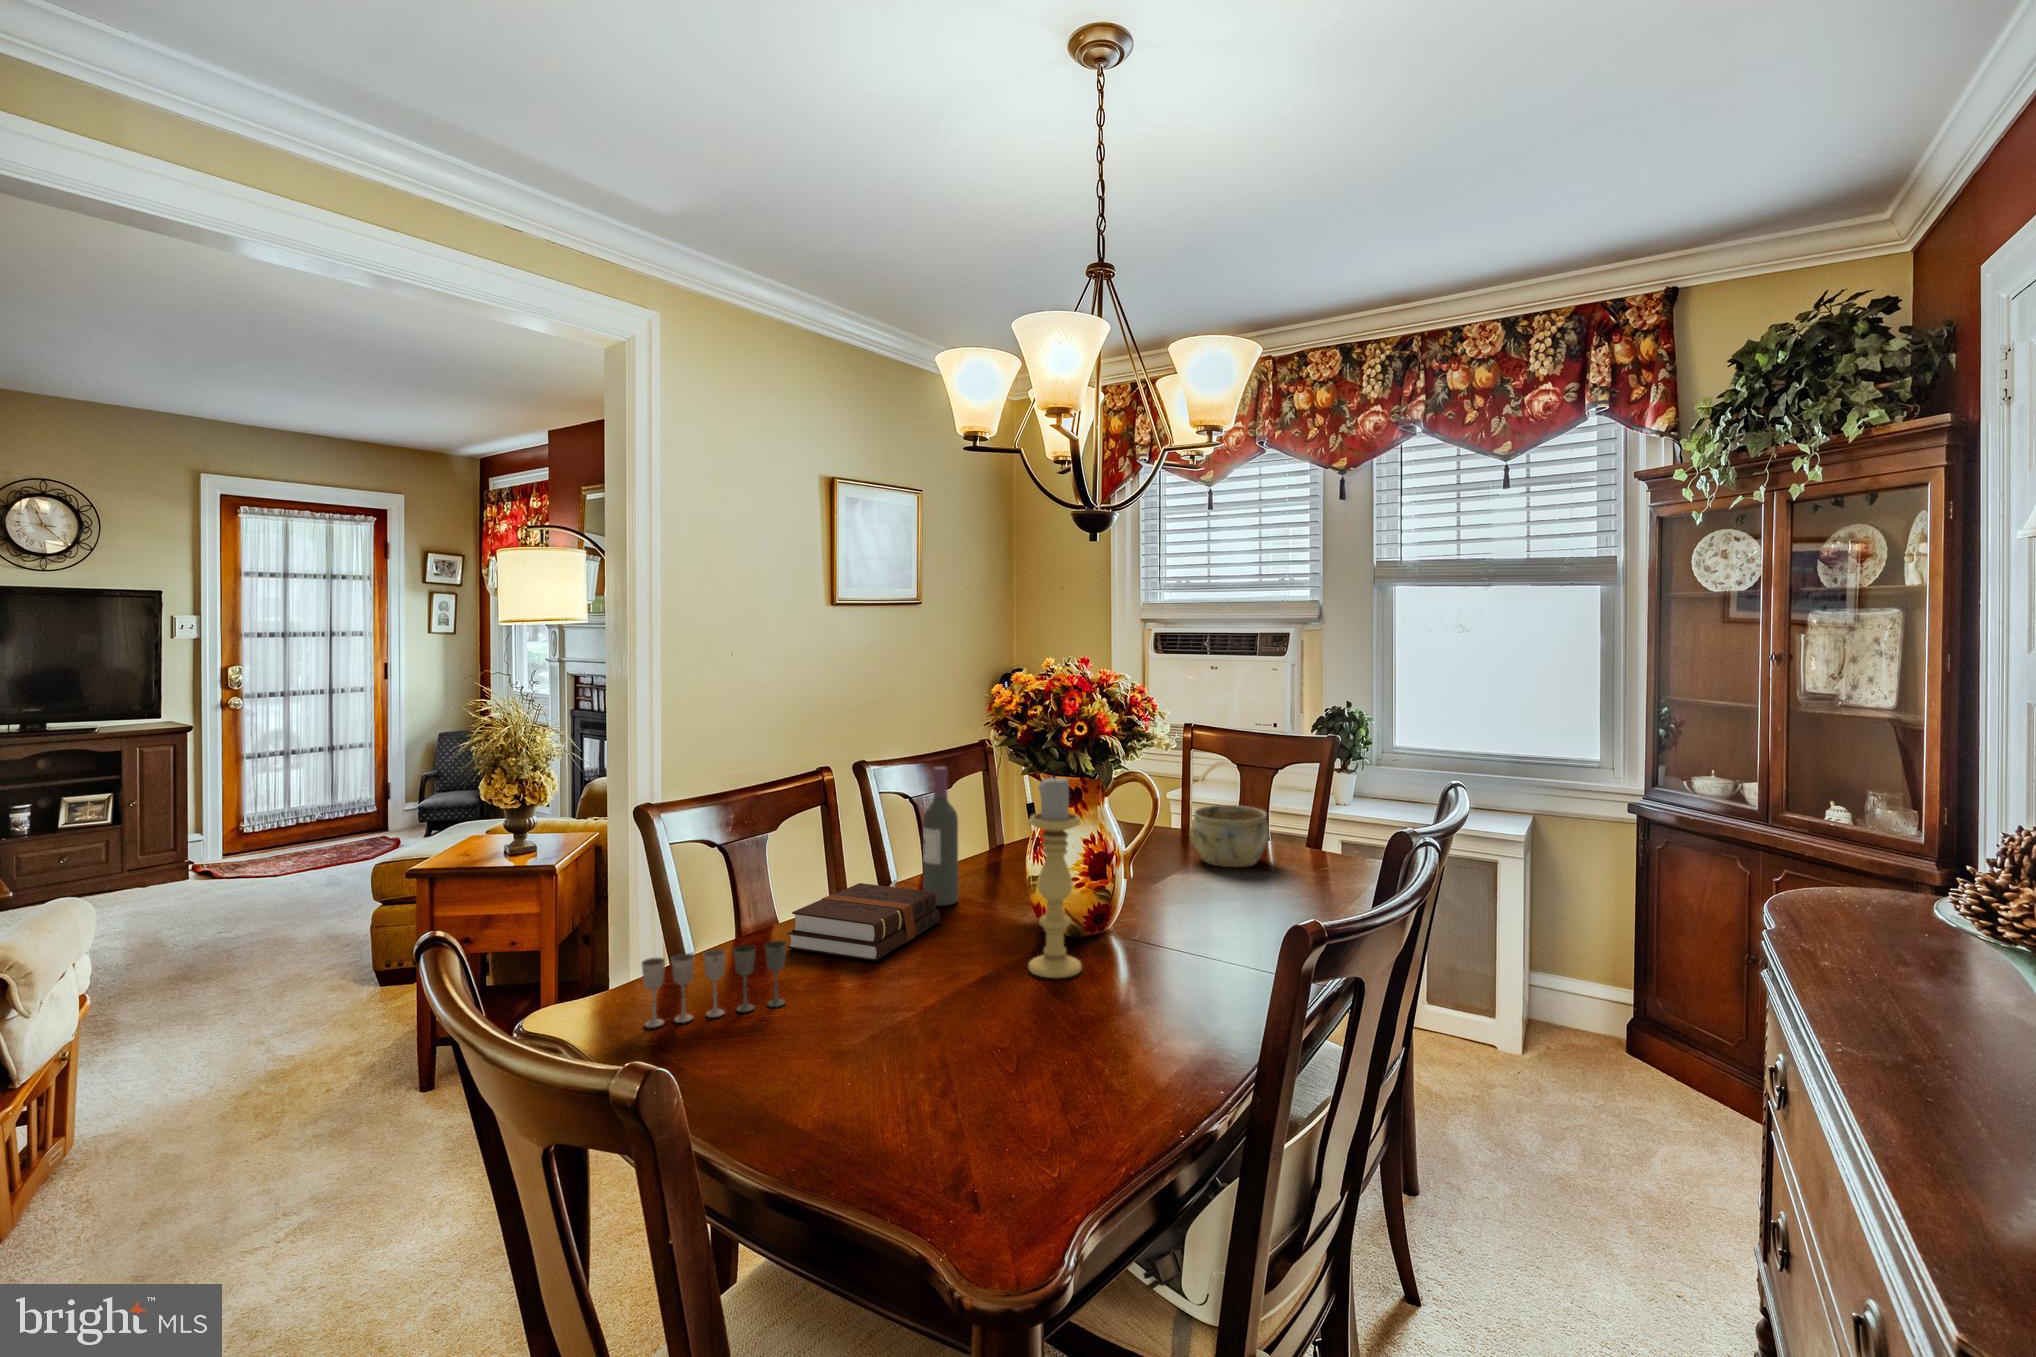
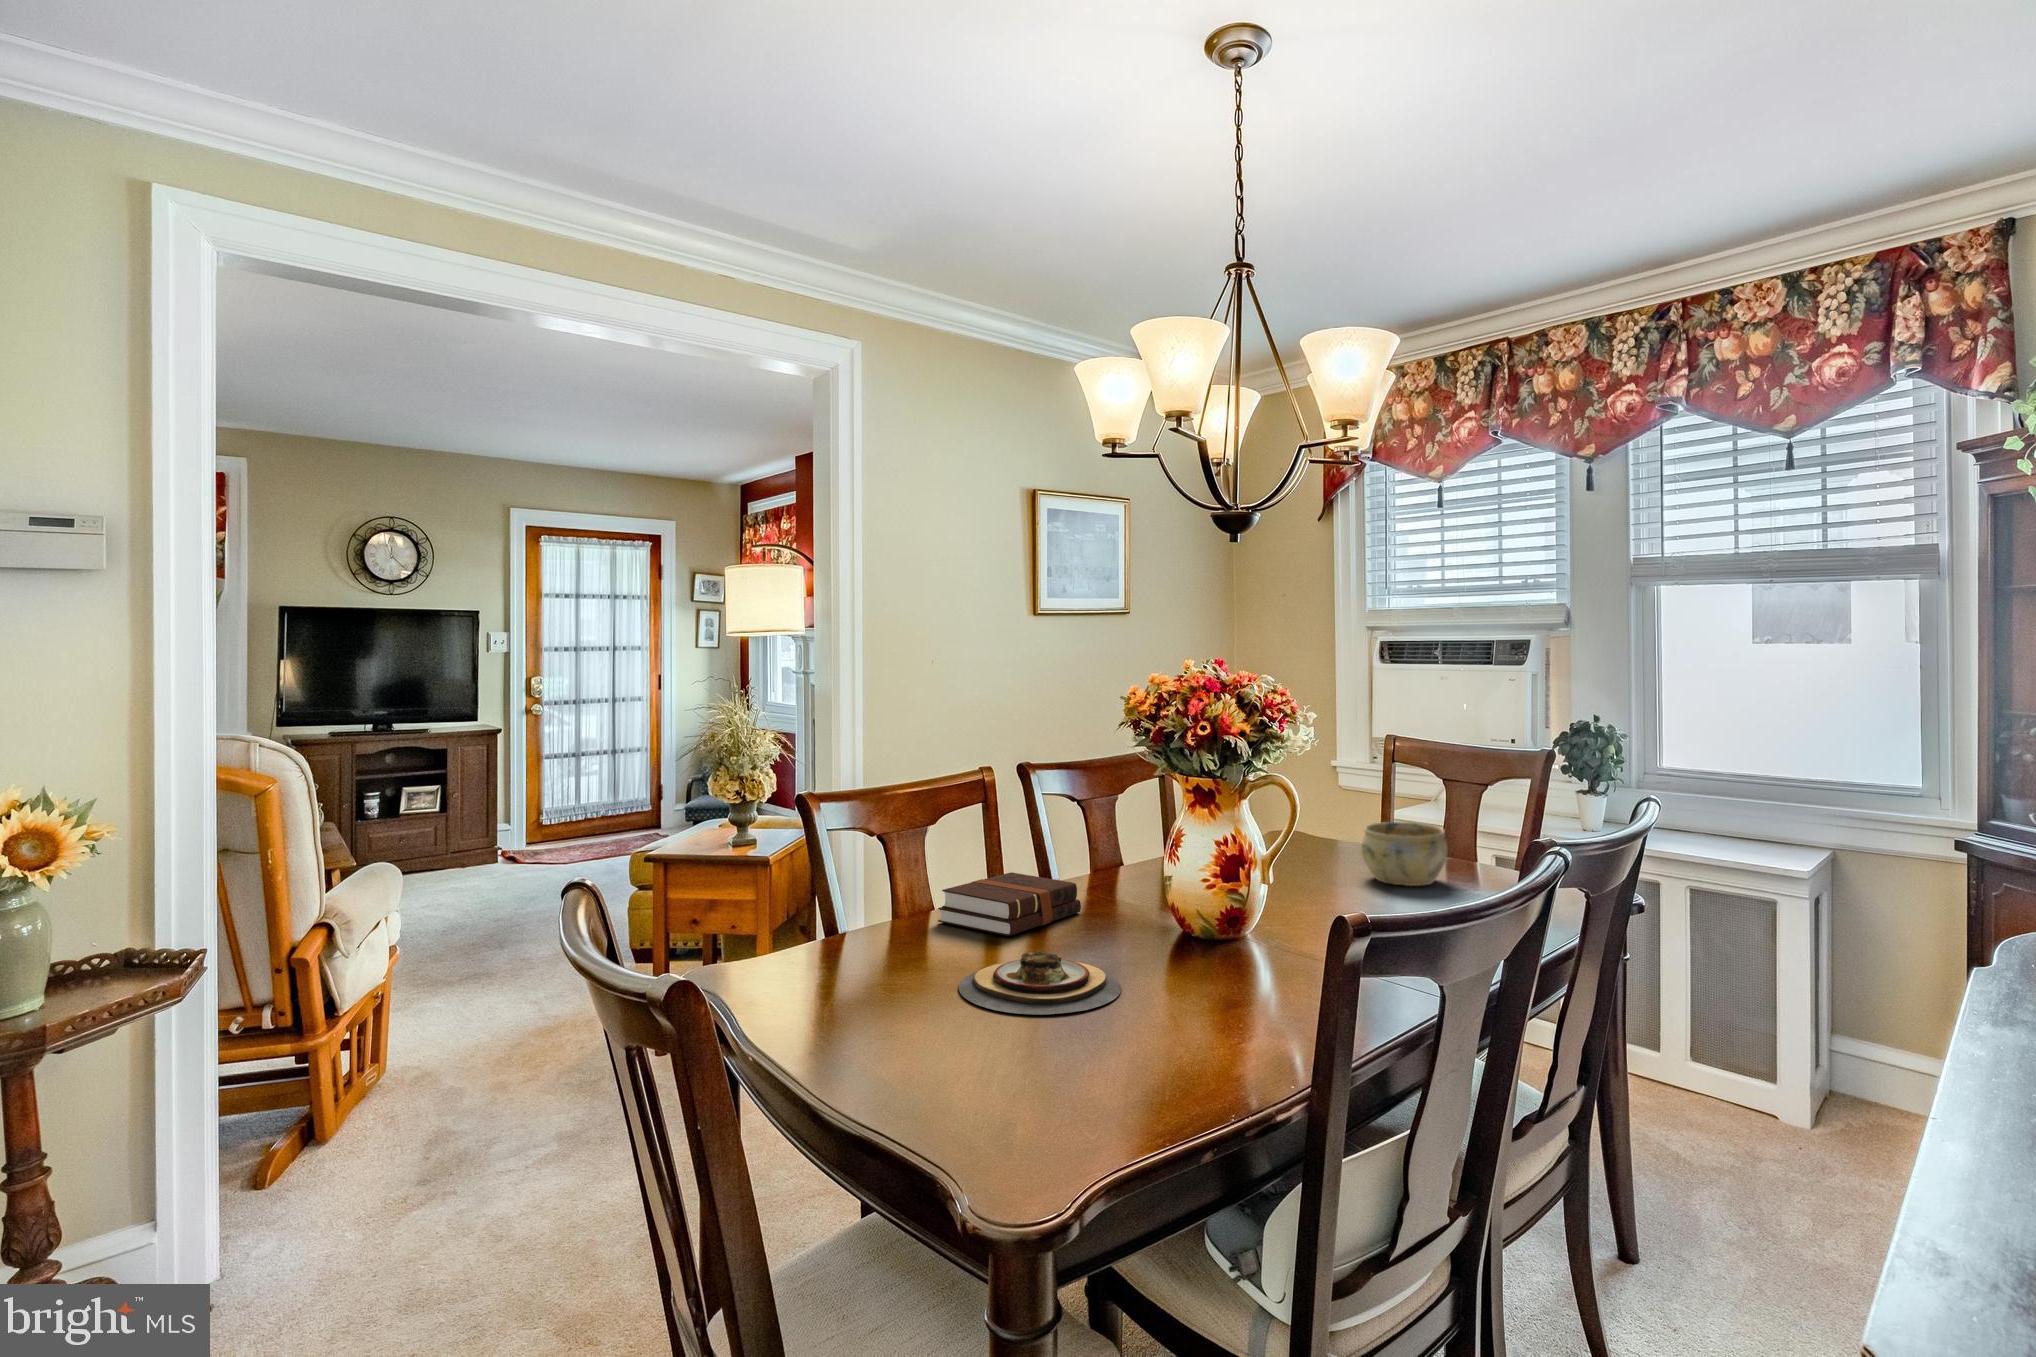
wine bottle: present [923,767,958,906] -> none [1073,768,1106,900]
candle holder: present [1028,777,1082,978] -> none [1145,771,1195,962]
wine glass: present [641,941,786,1028] -> none [805,906,923,967]
plate: none [842,987,1026,1069] -> present [959,951,1121,1015]

